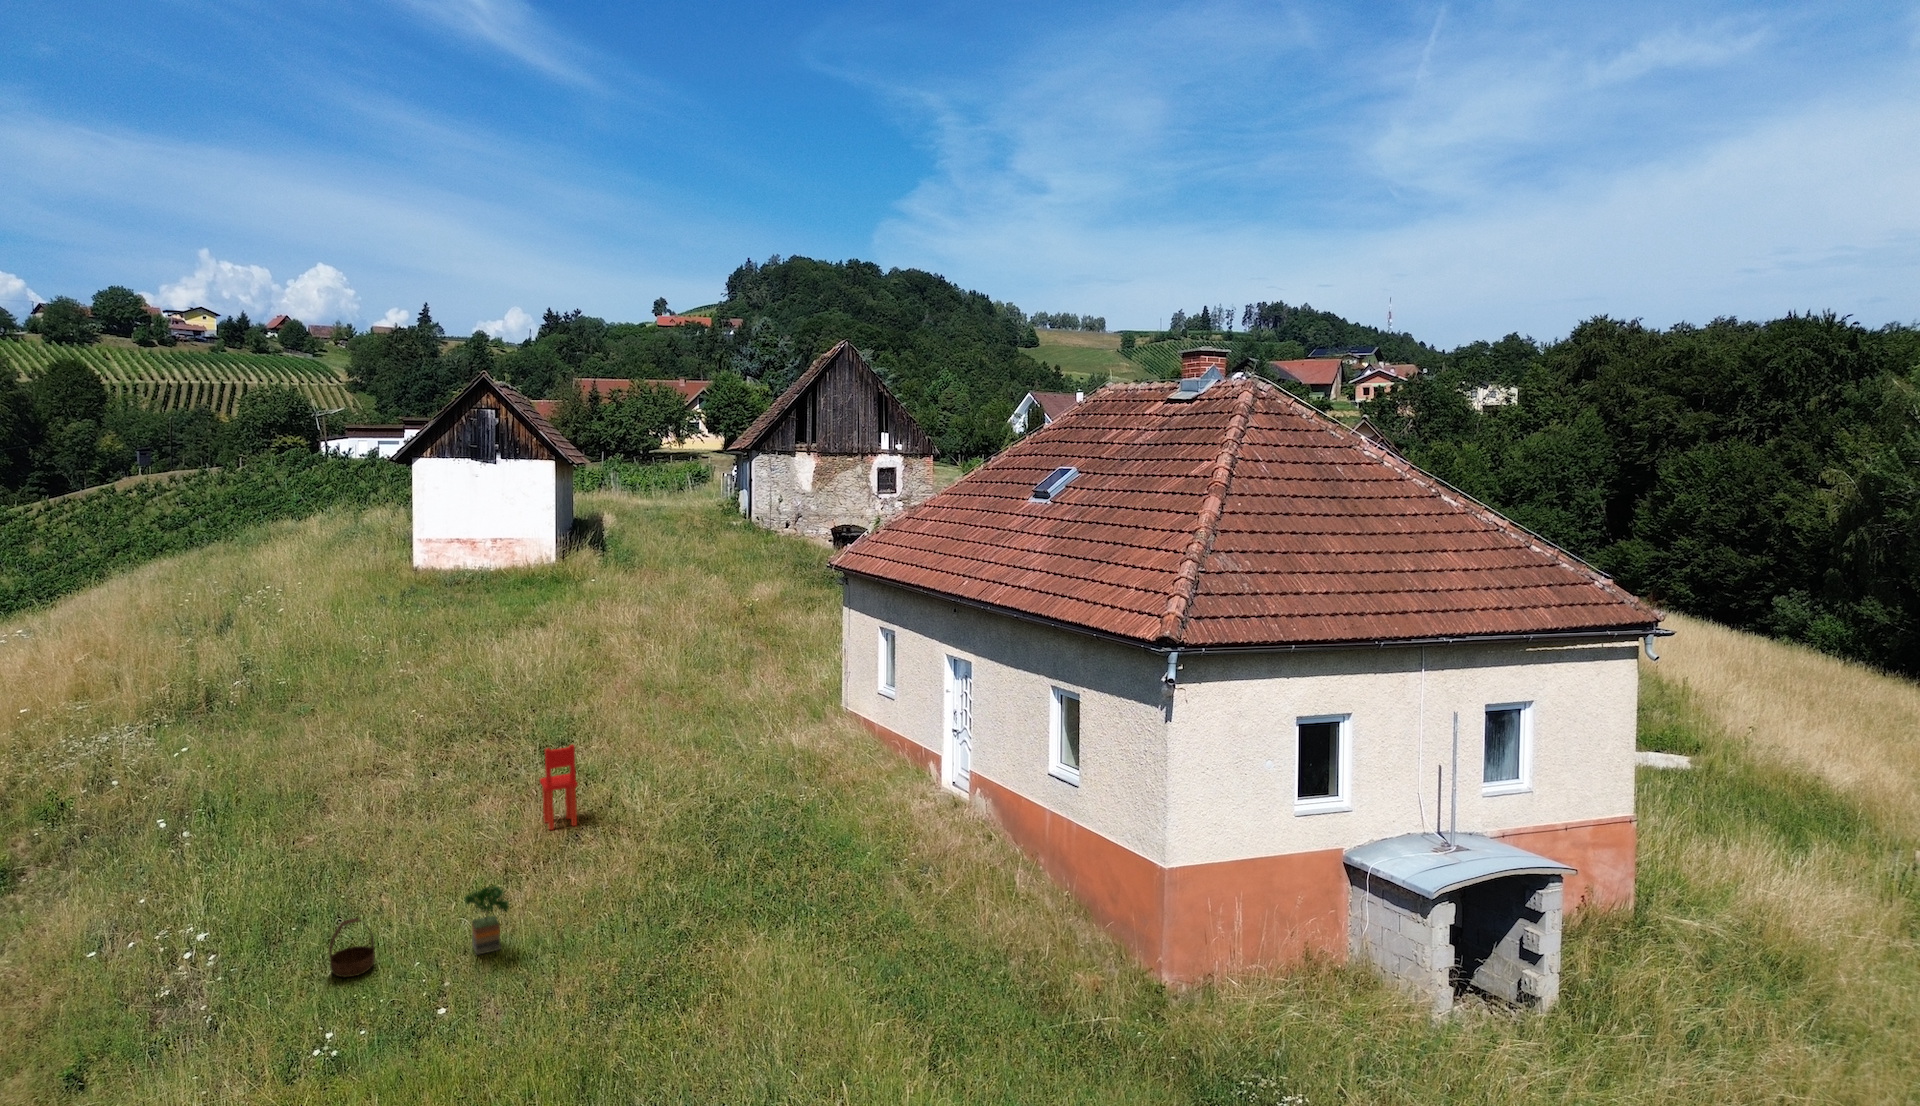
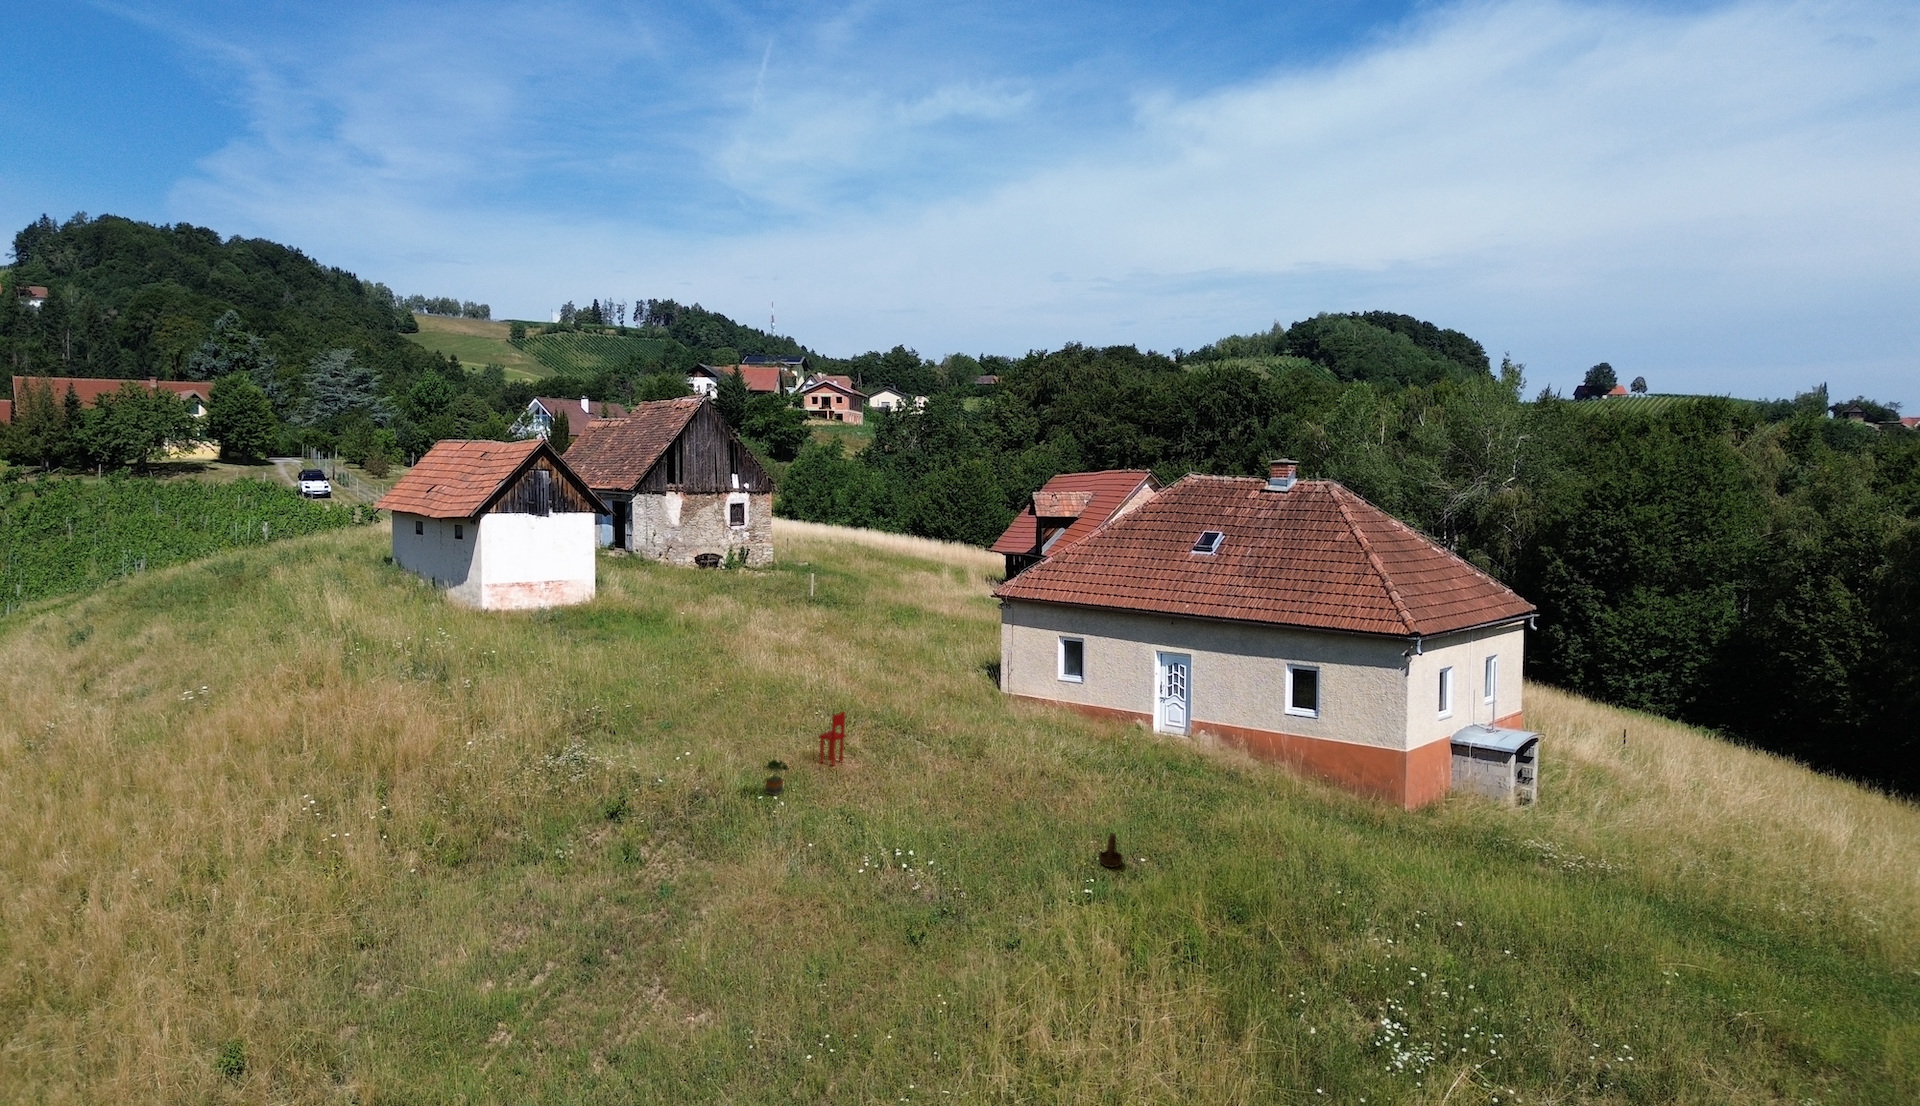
chair: present [540,745,578,830] -> present [819,711,846,766]
potted tree: present [464,885,509,955] -> present [763,760,789,796]

